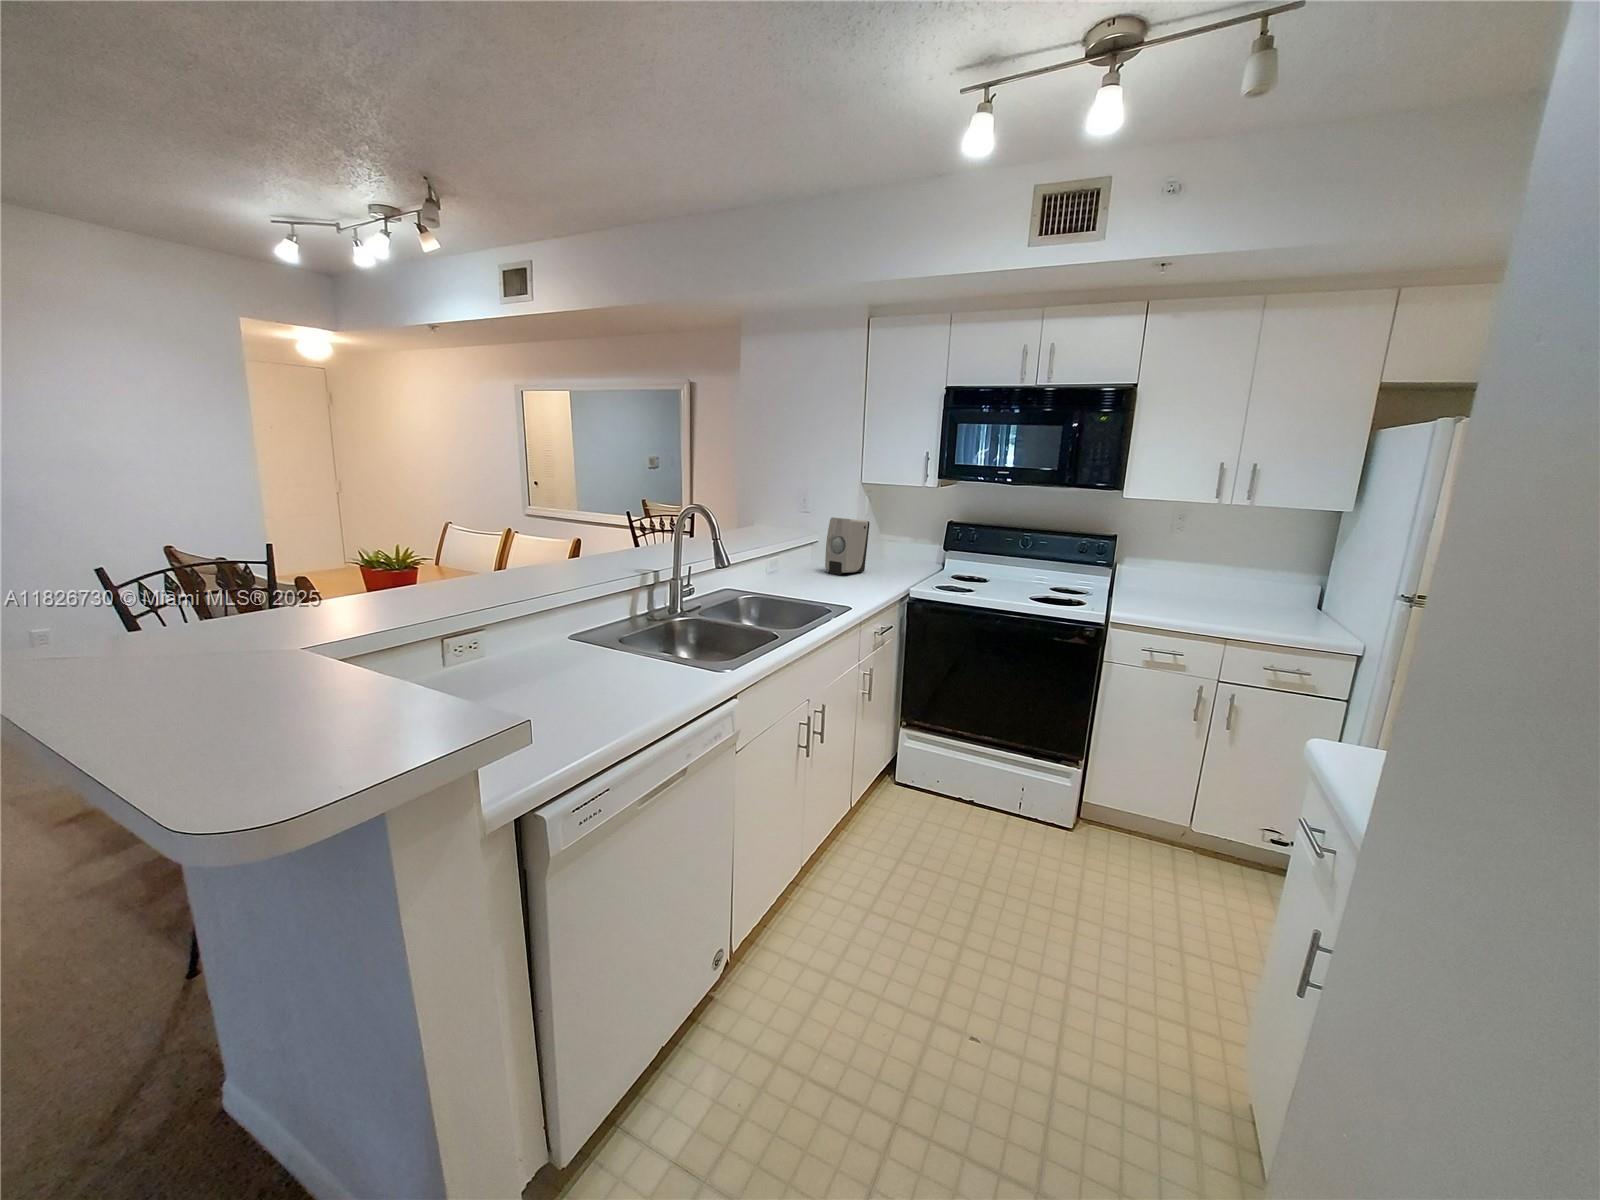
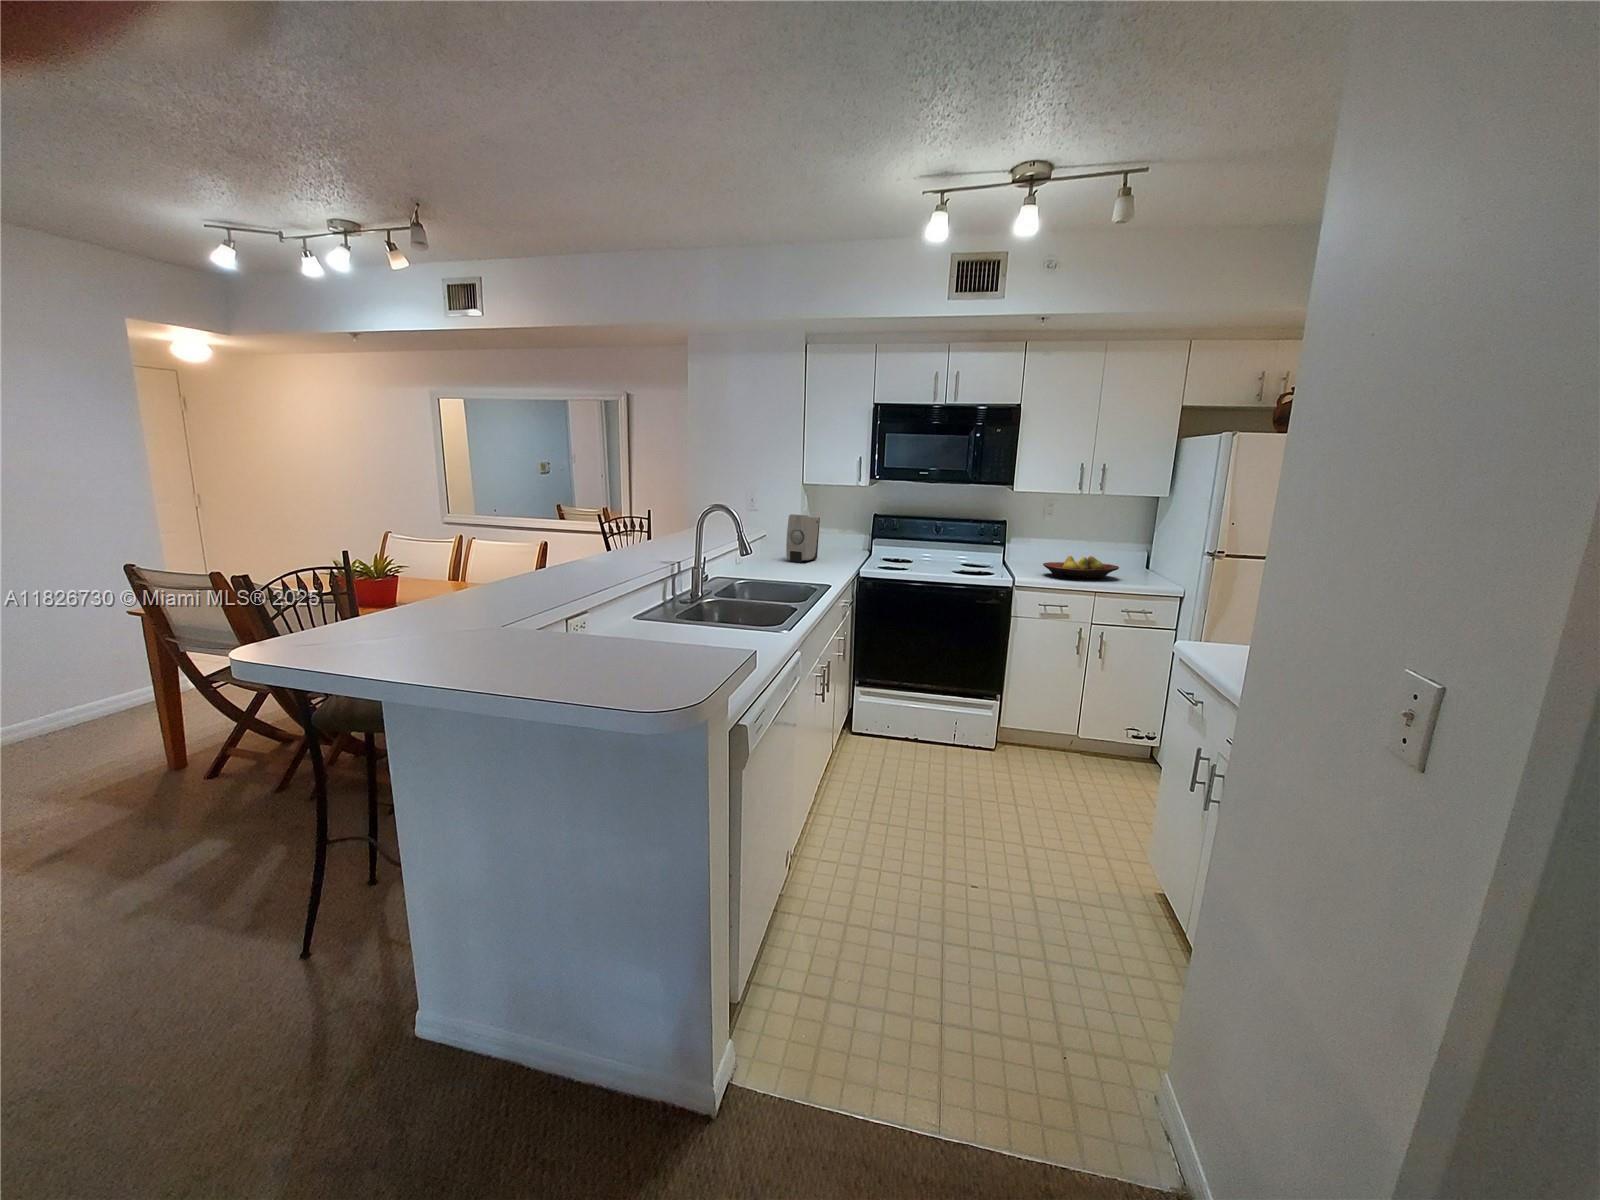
fruit bowl: none [1156,585,1271,618] -> present [1043,556,1119,579]

